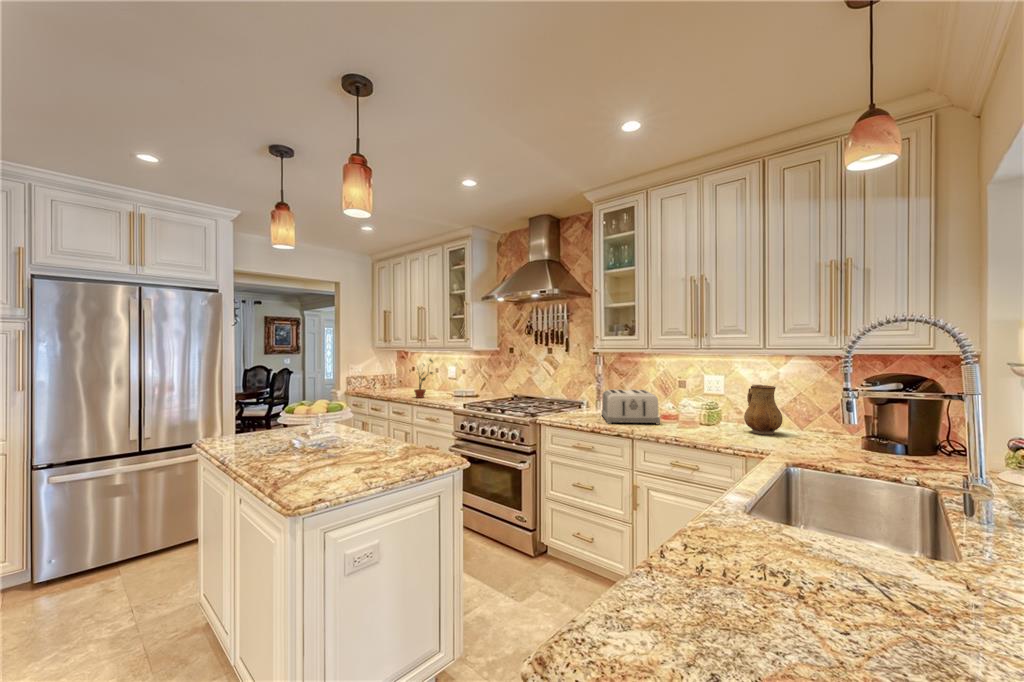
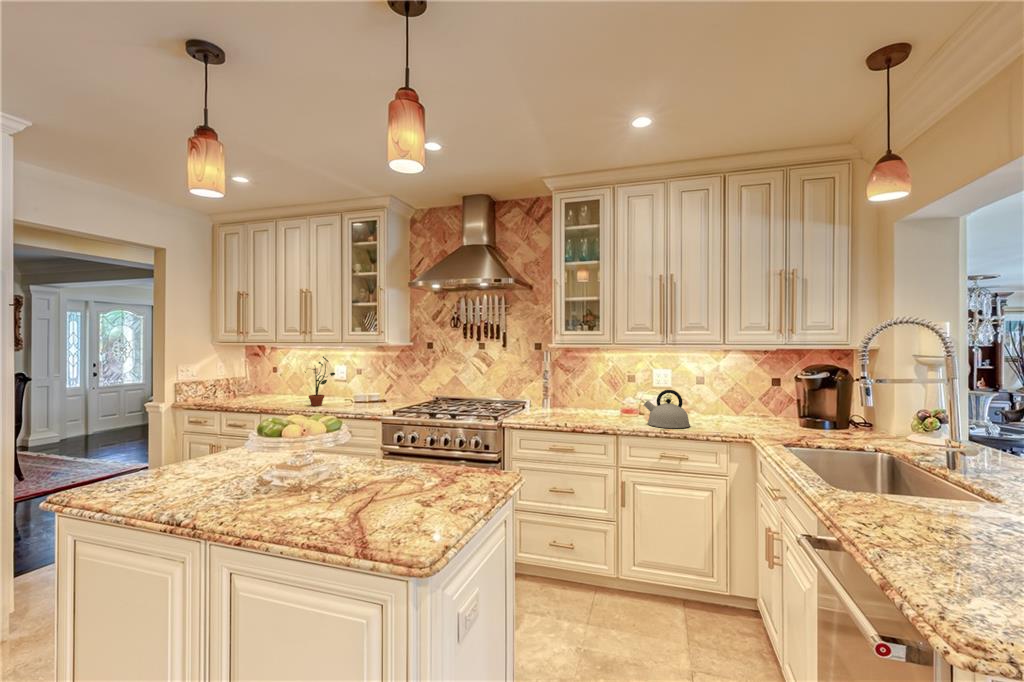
ceramic pitcher: present [744,385,782,435] -> none [702,378,735,421]
toaster: present [602,389,660,424] -> none [562,385,630,422]
kettle: none [663,396,712,437] -> present [644,390,690,428]

